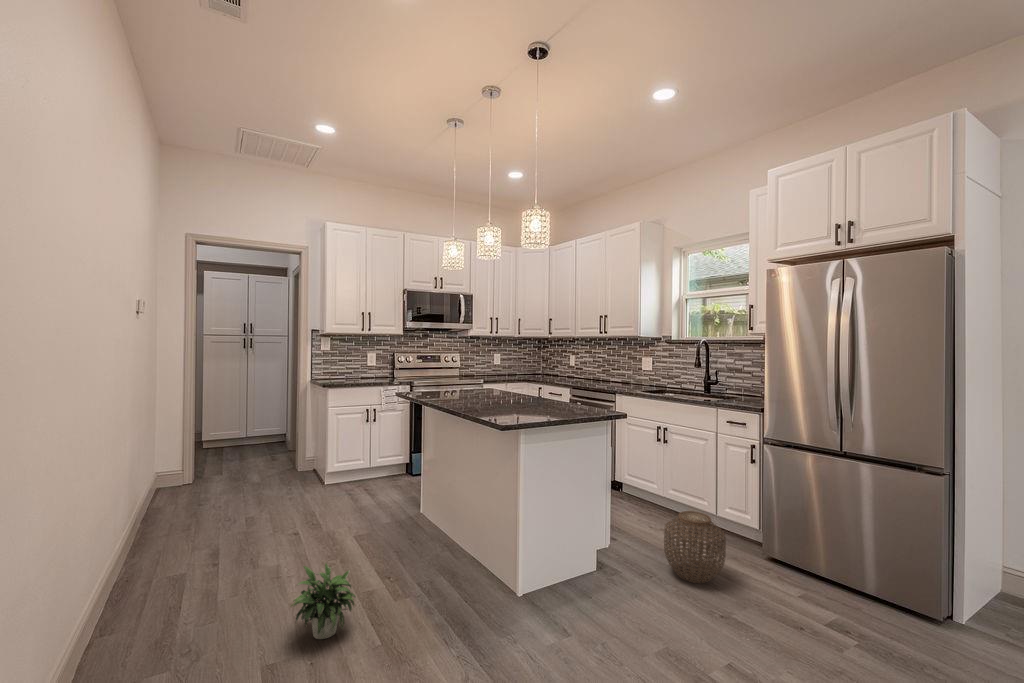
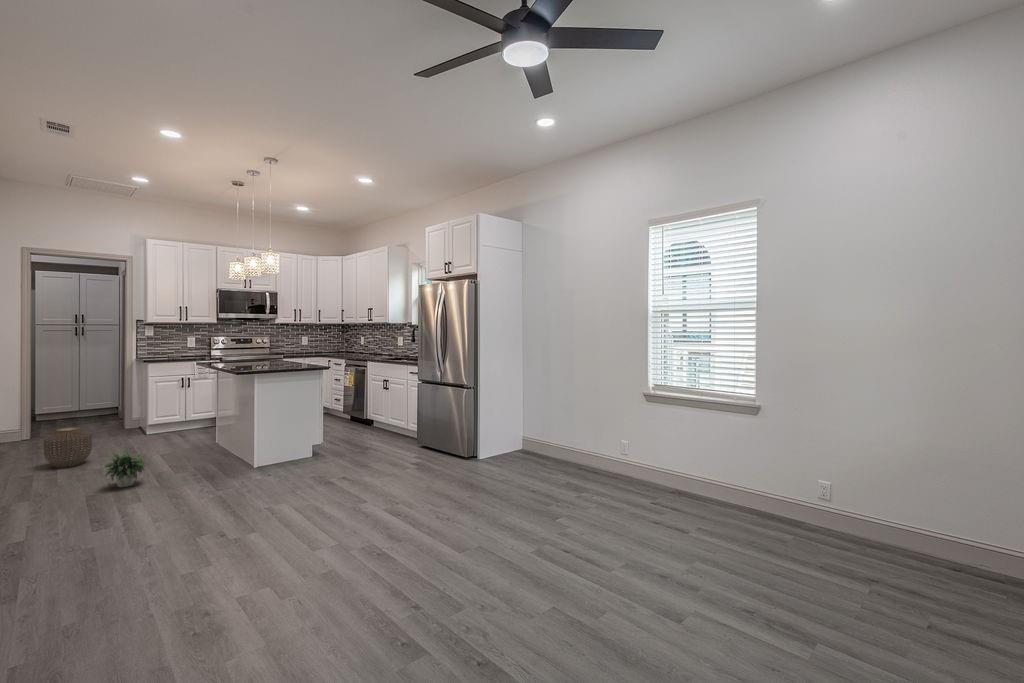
woven basket: present [664,511,726,583] -> present [44,427,92,467]

